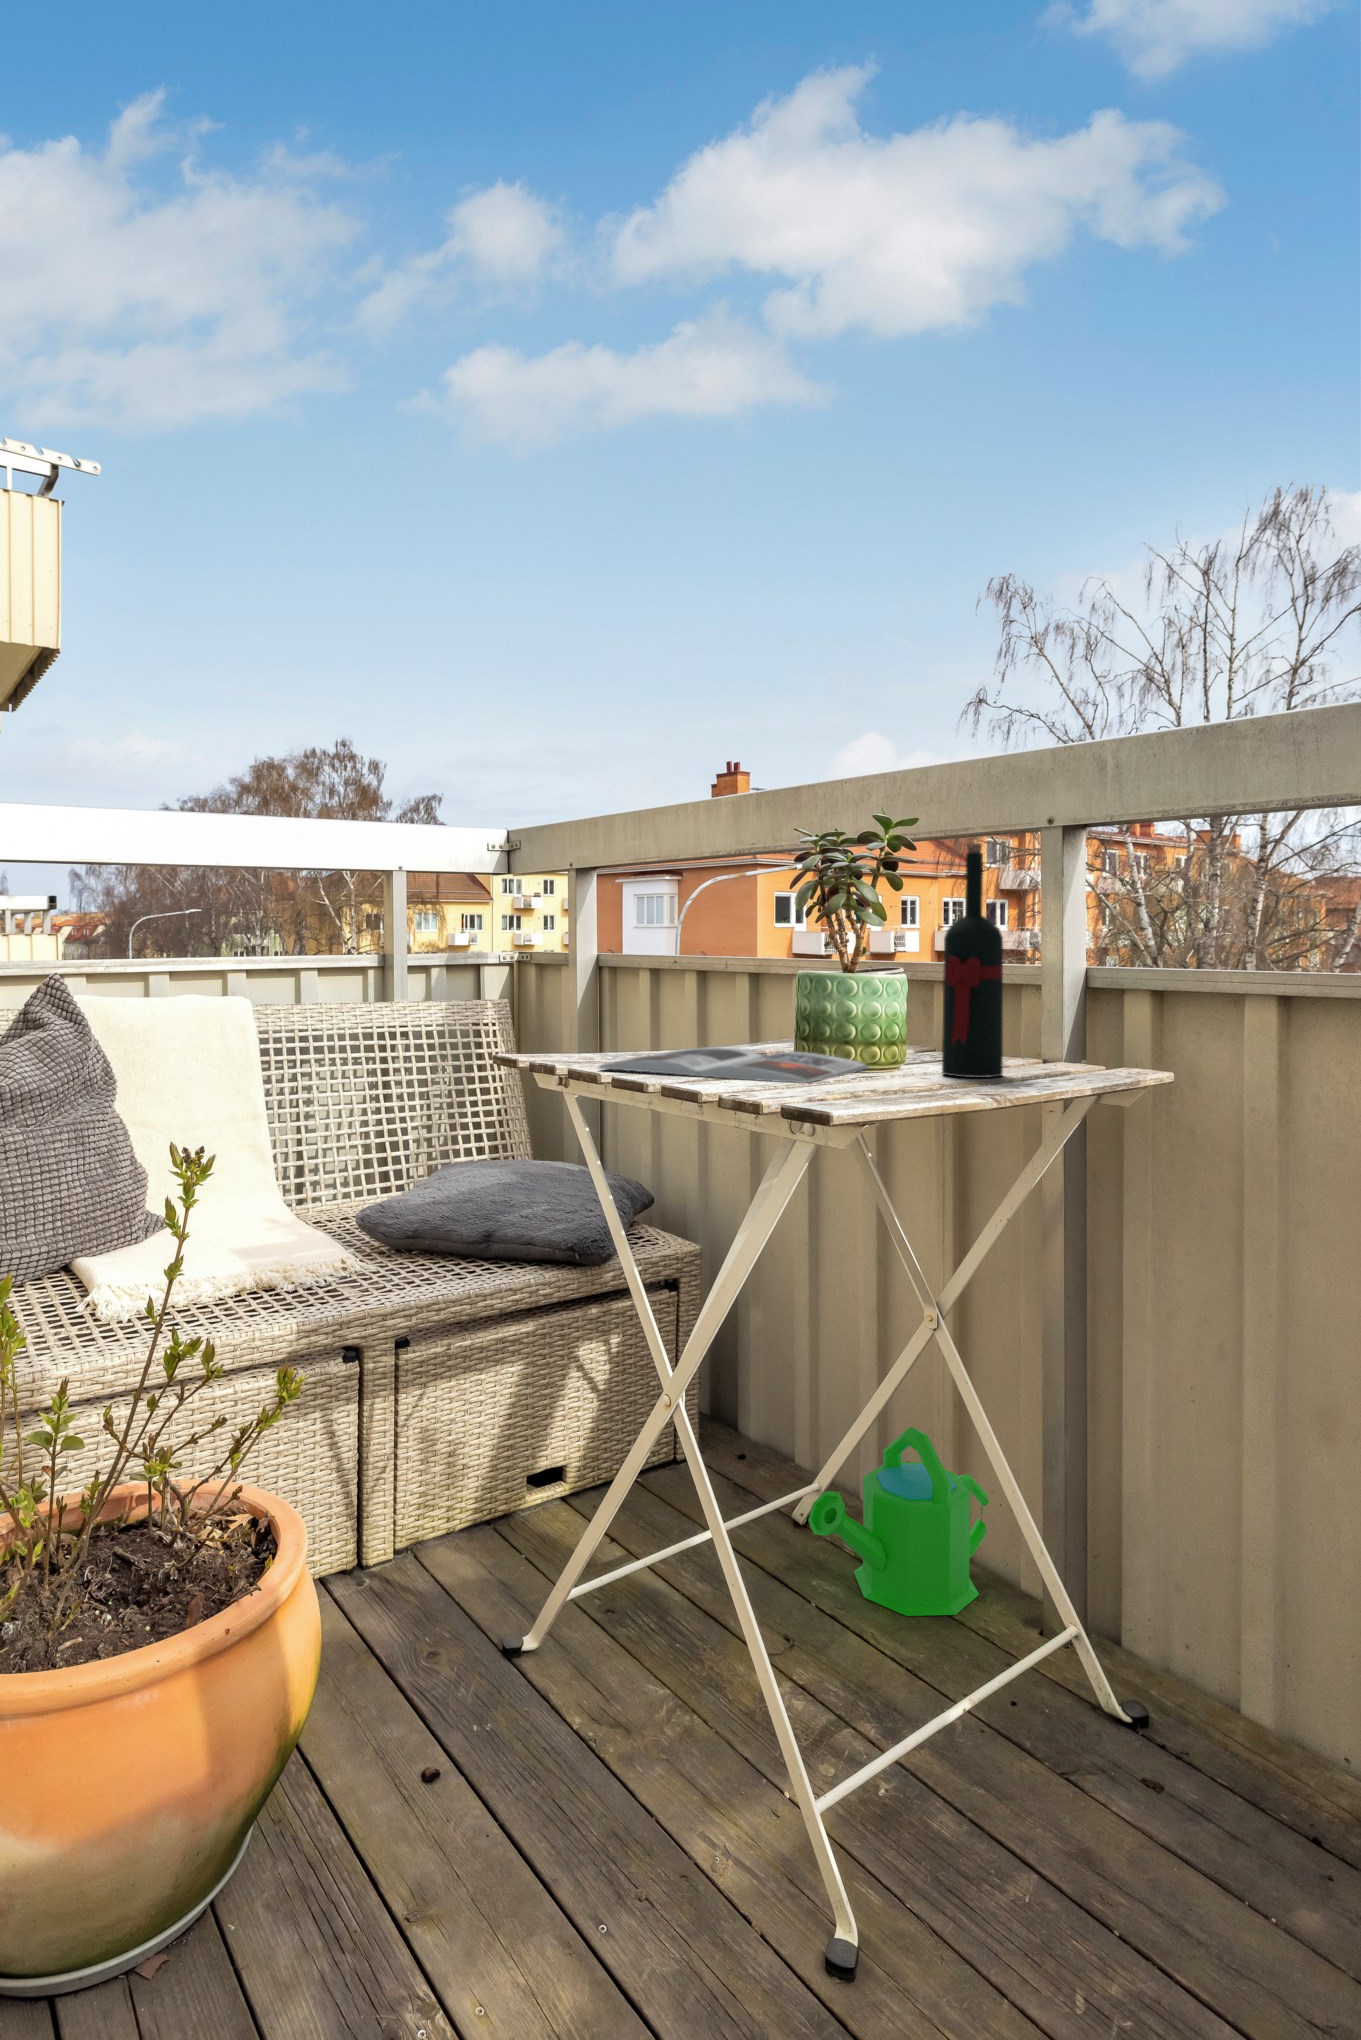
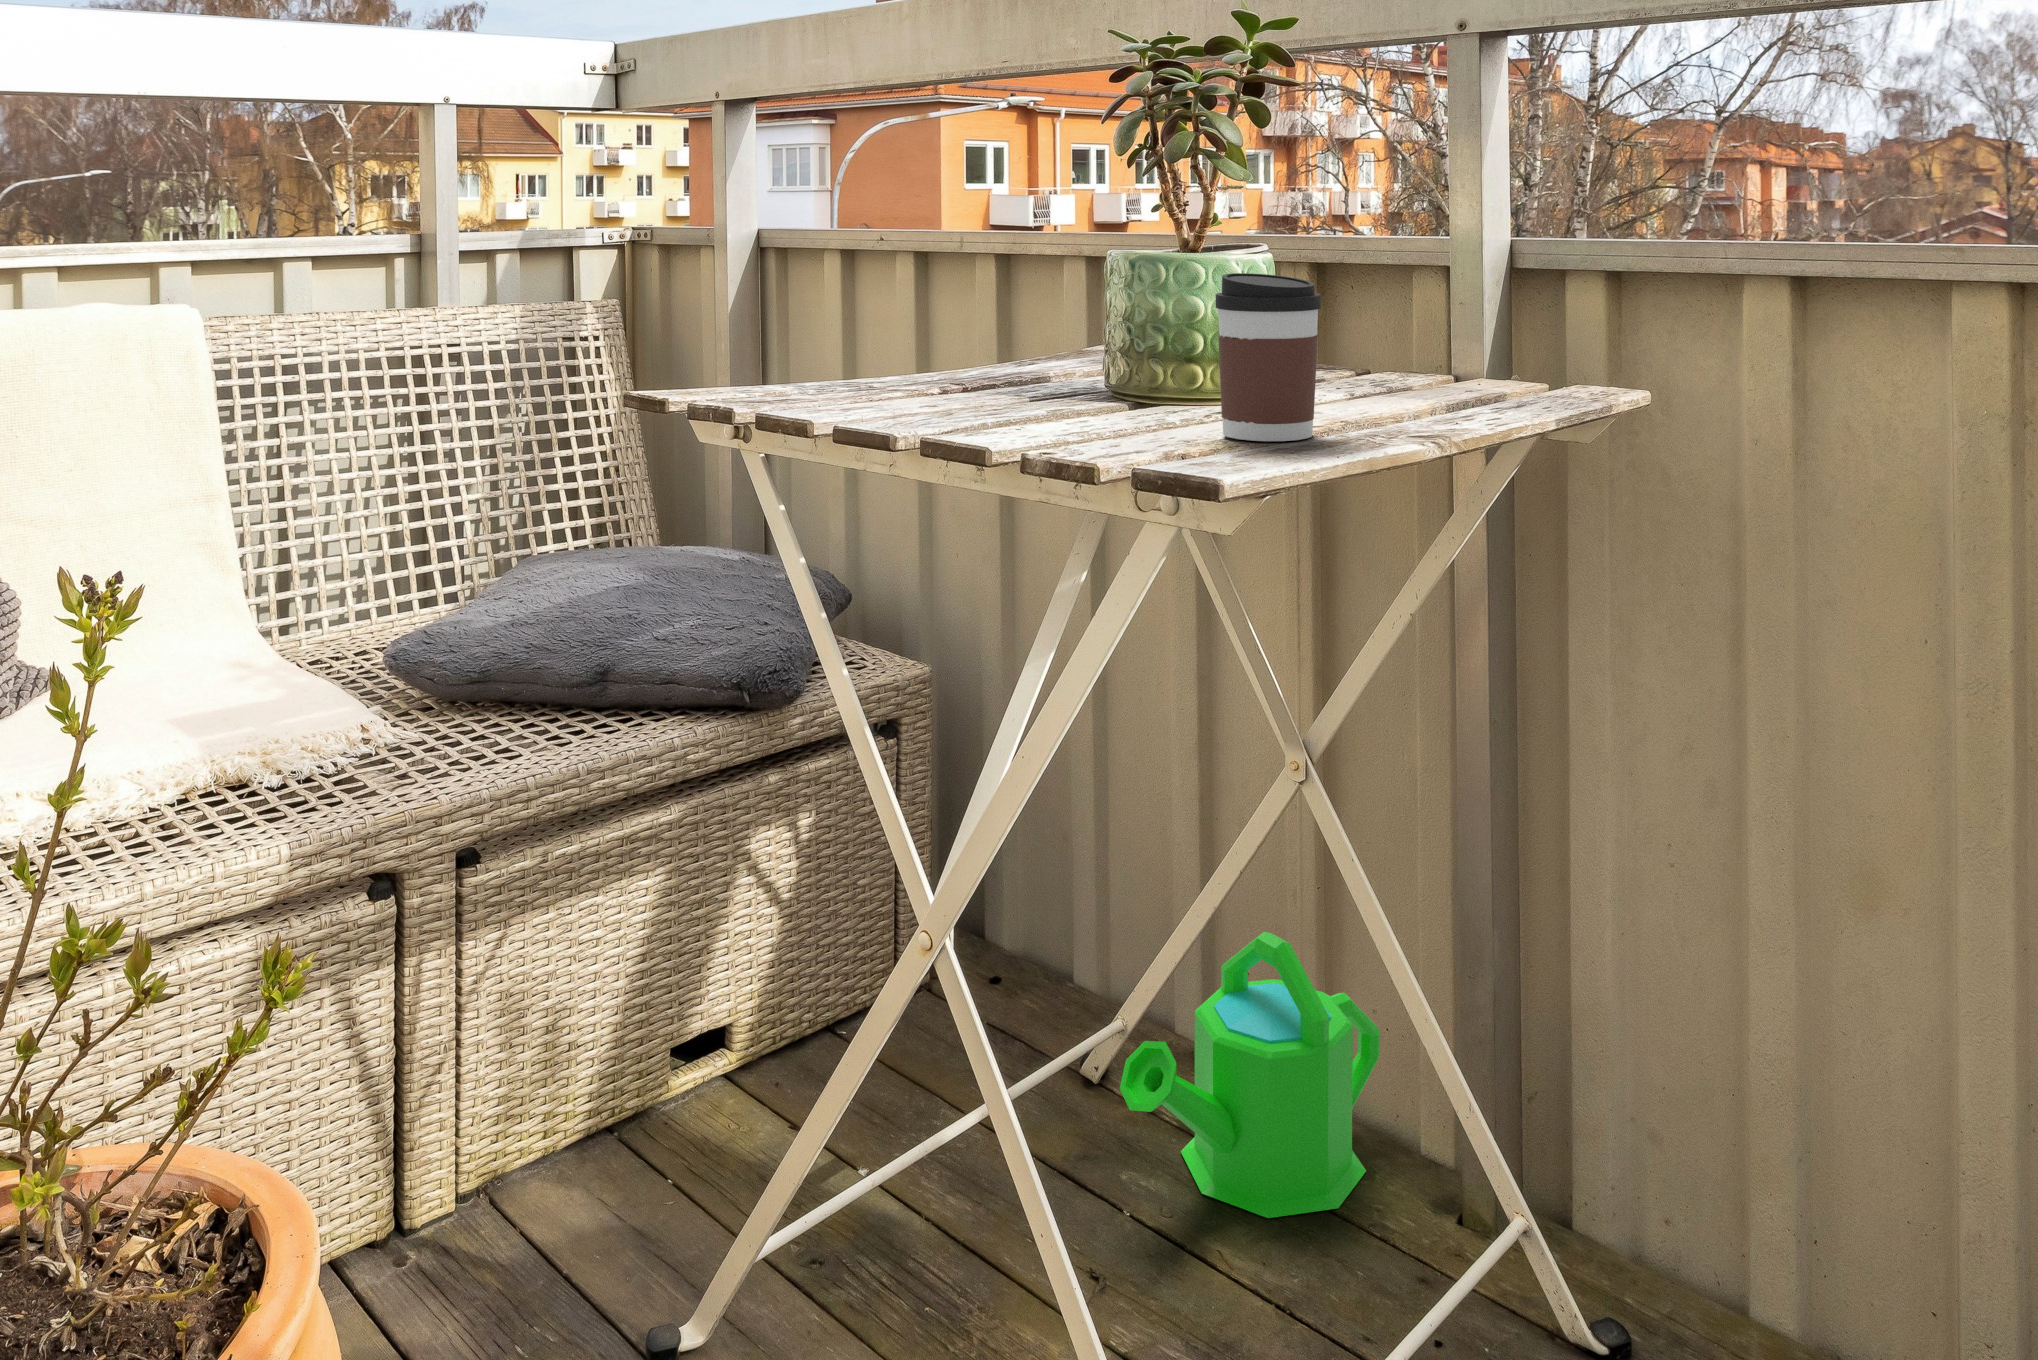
wine bottle: present [942,843,1003,1078] -> none [1340,50,1434,414]
coffee cup: none [849,985,915,1090] -> present [1216,273,1321,441]
magazine: present [599,1047,868,1083] -> none [795,374,1222,435]

